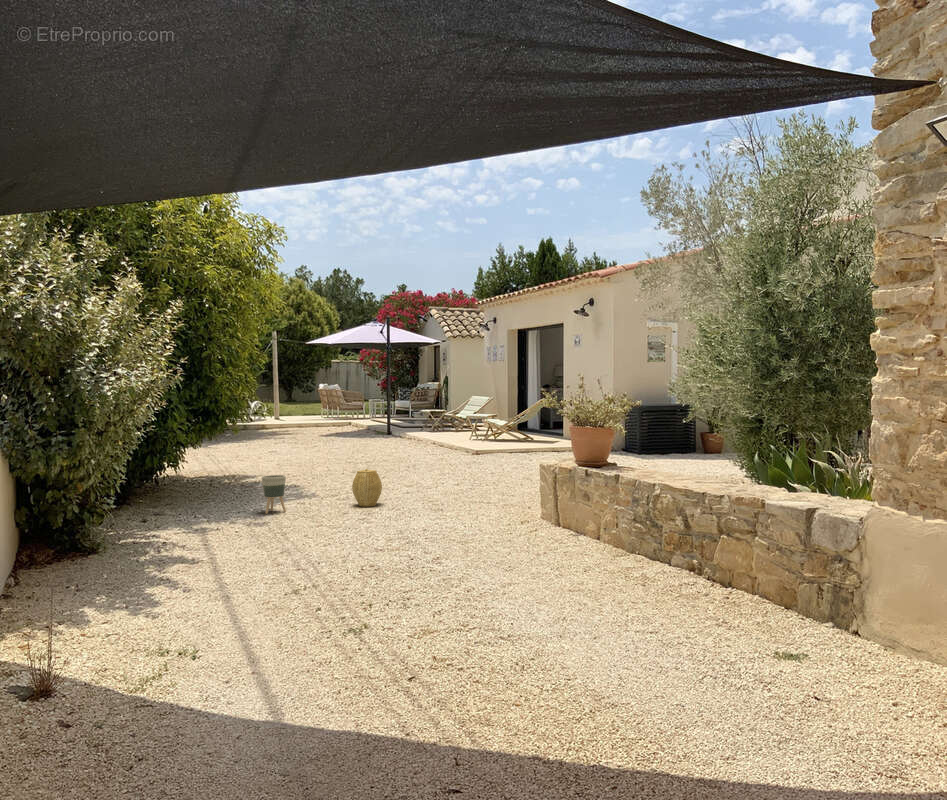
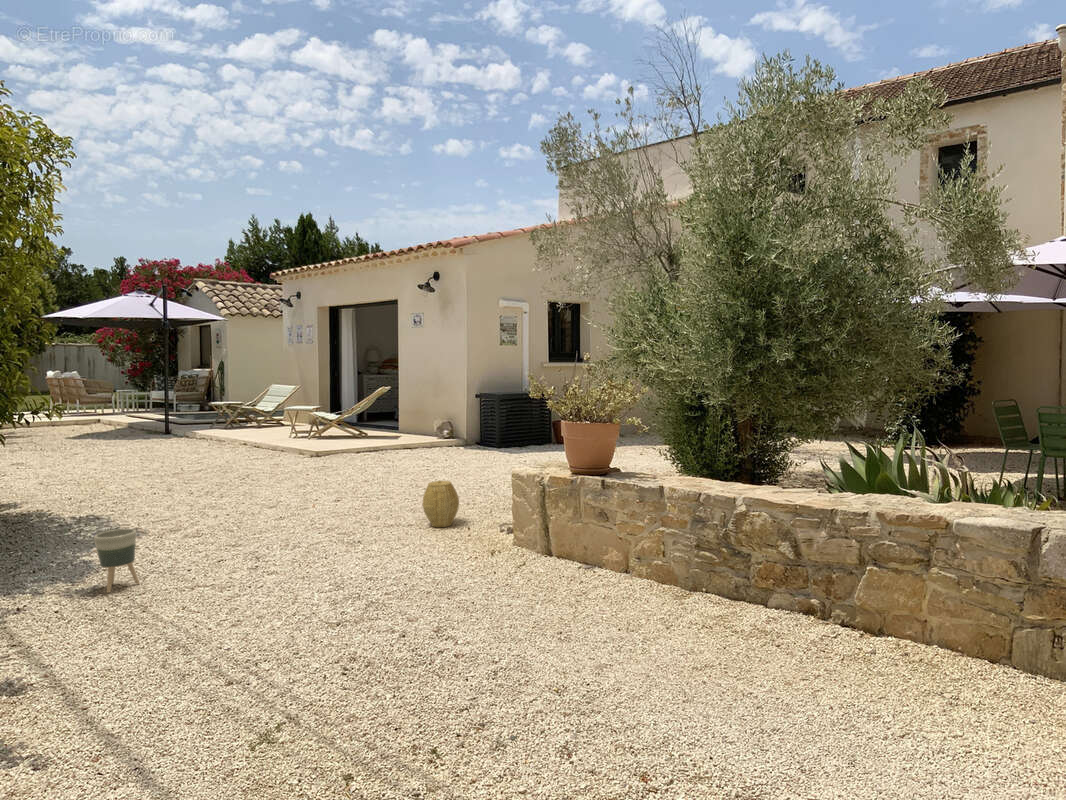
woven basket: present [352,469,382,507] -> present [422,481,459,527]

